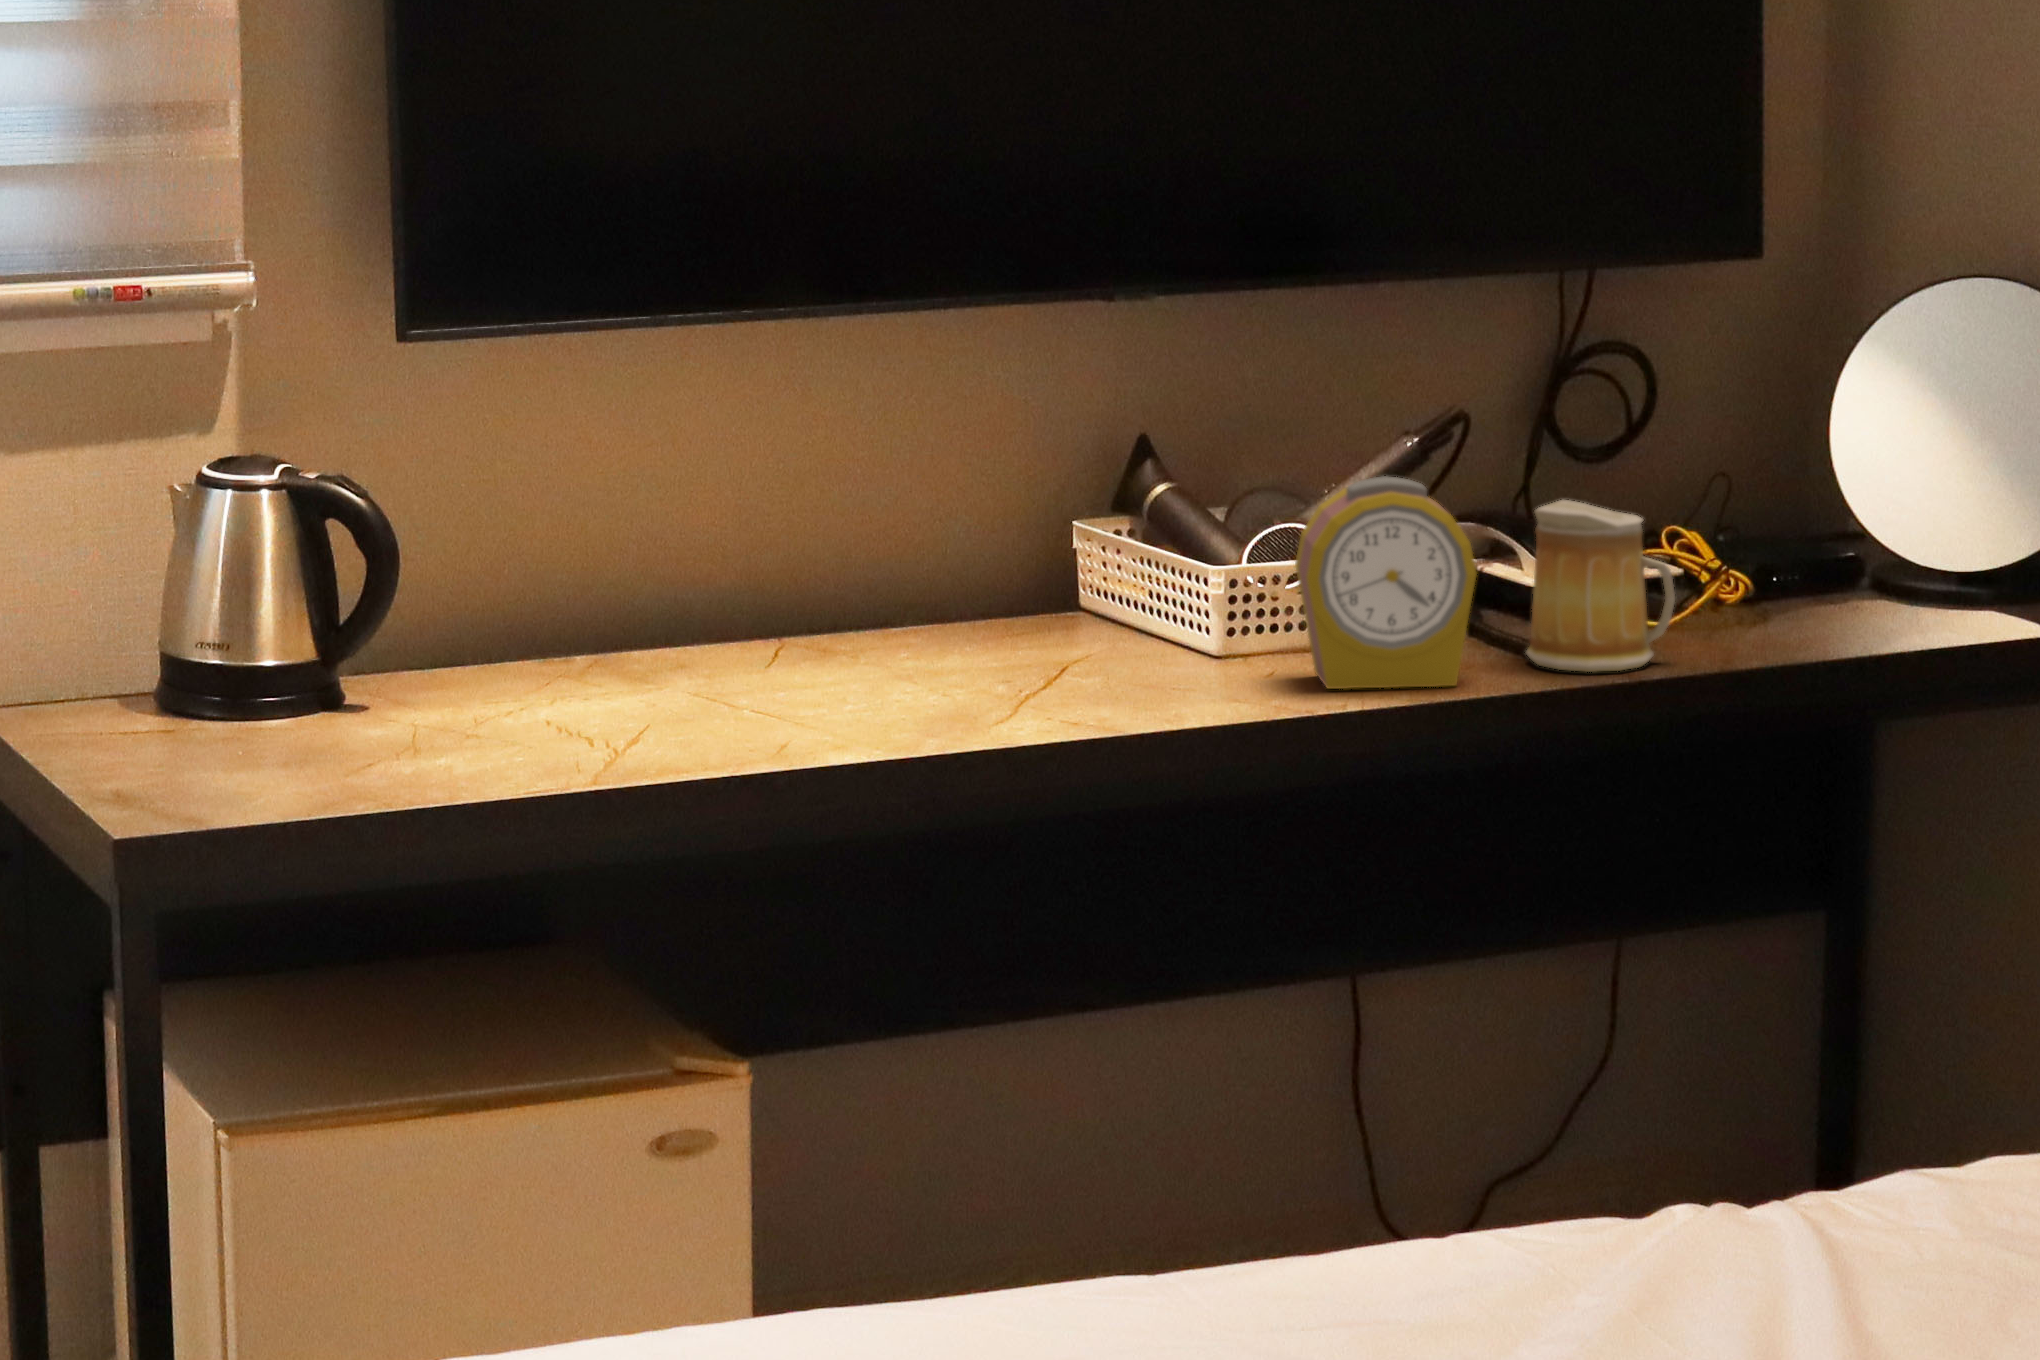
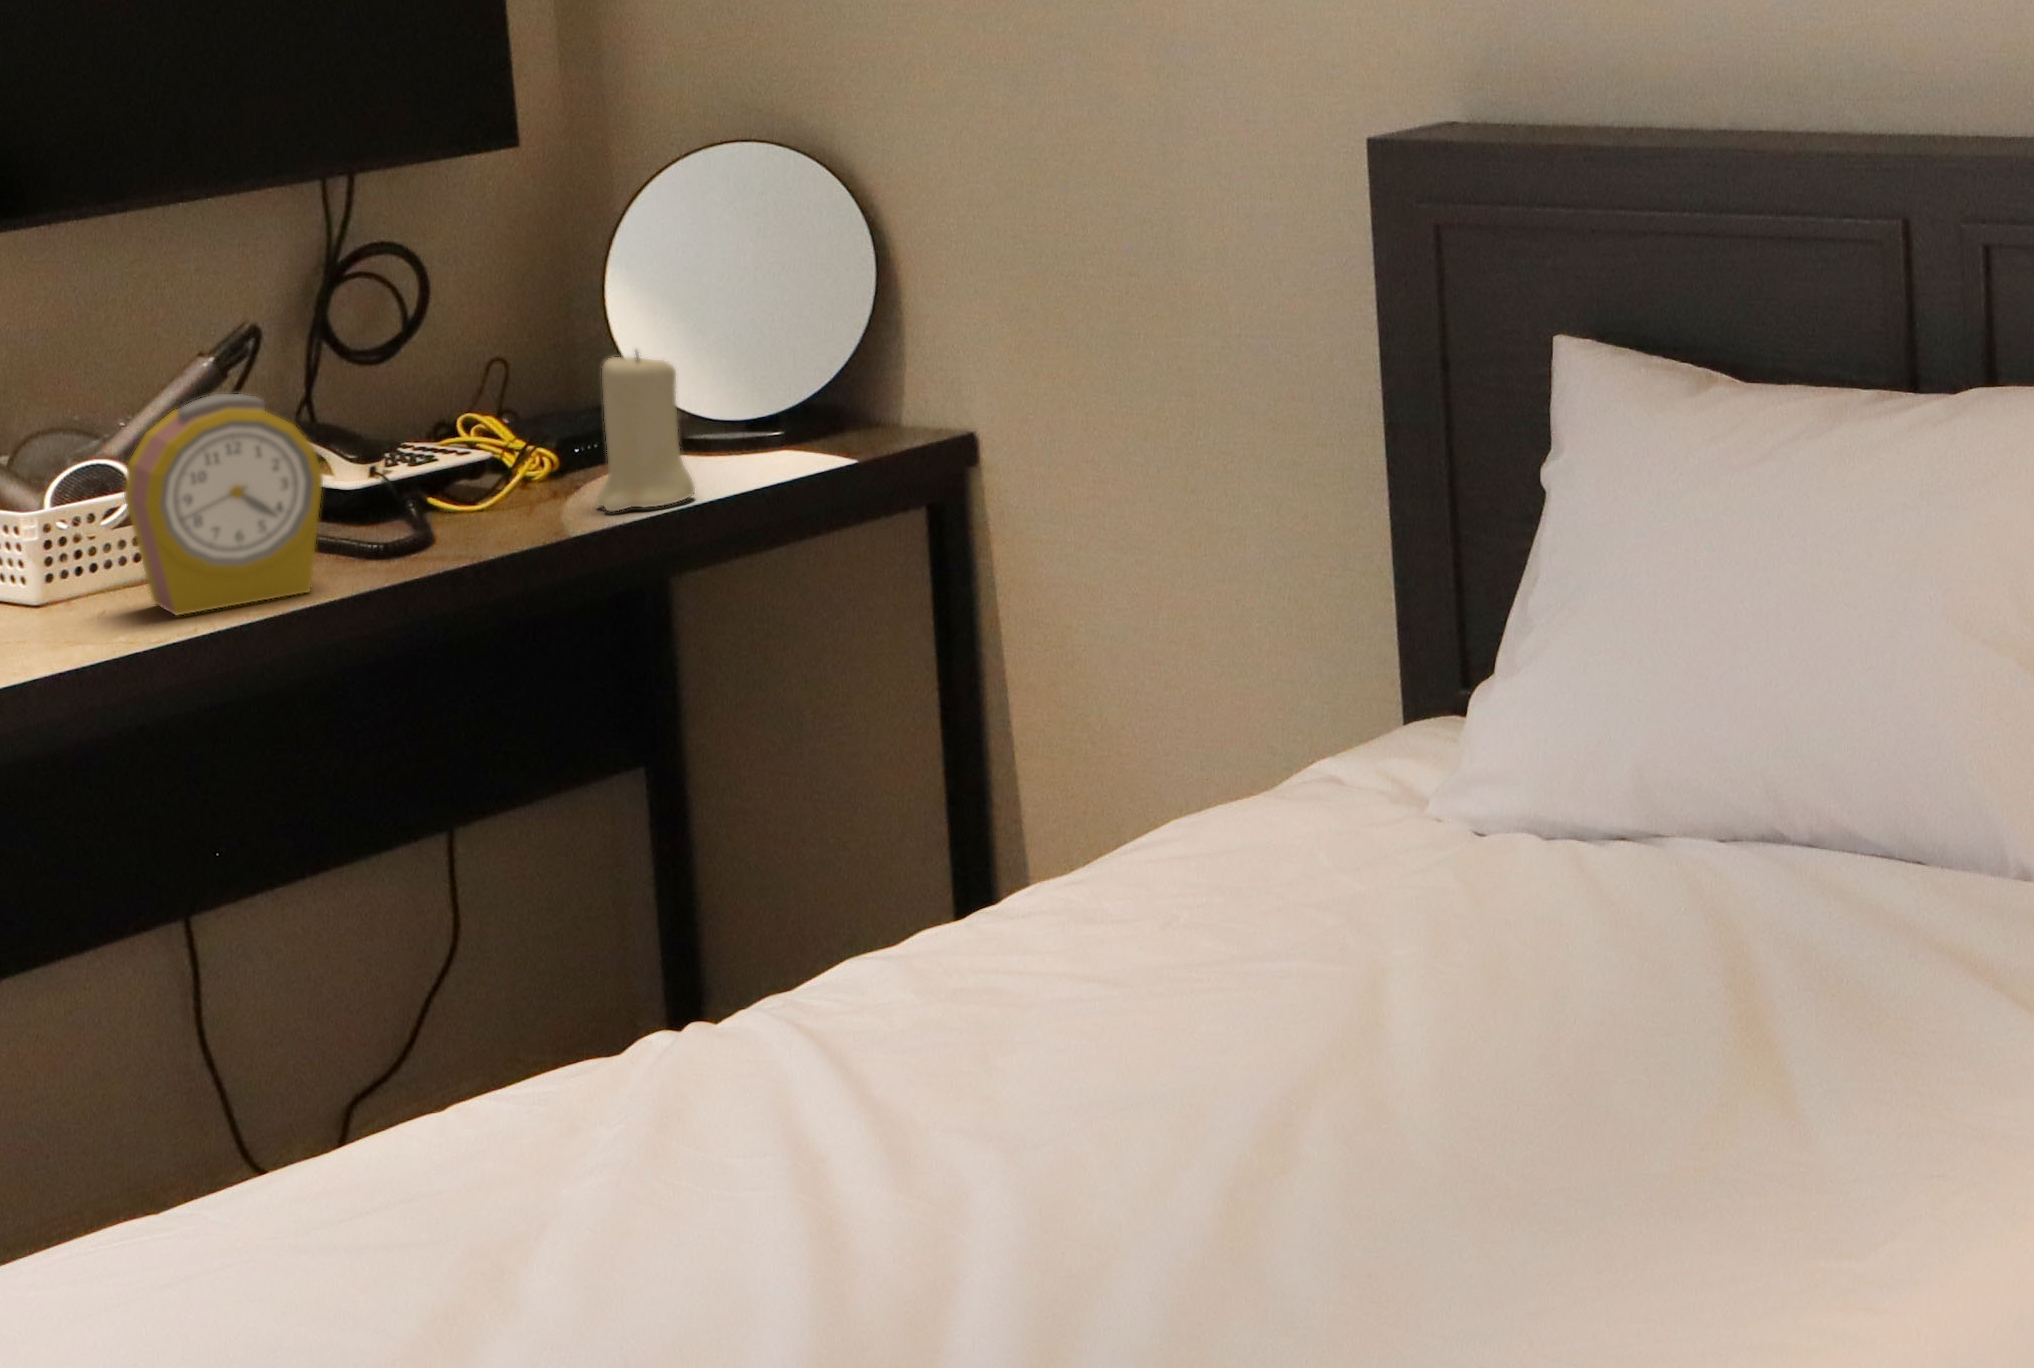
candle: none [1768,483,1871,652] -> present [597,352,695,511]
mug: present [1526,500,1675,672] -> none [365,395,513,561]

